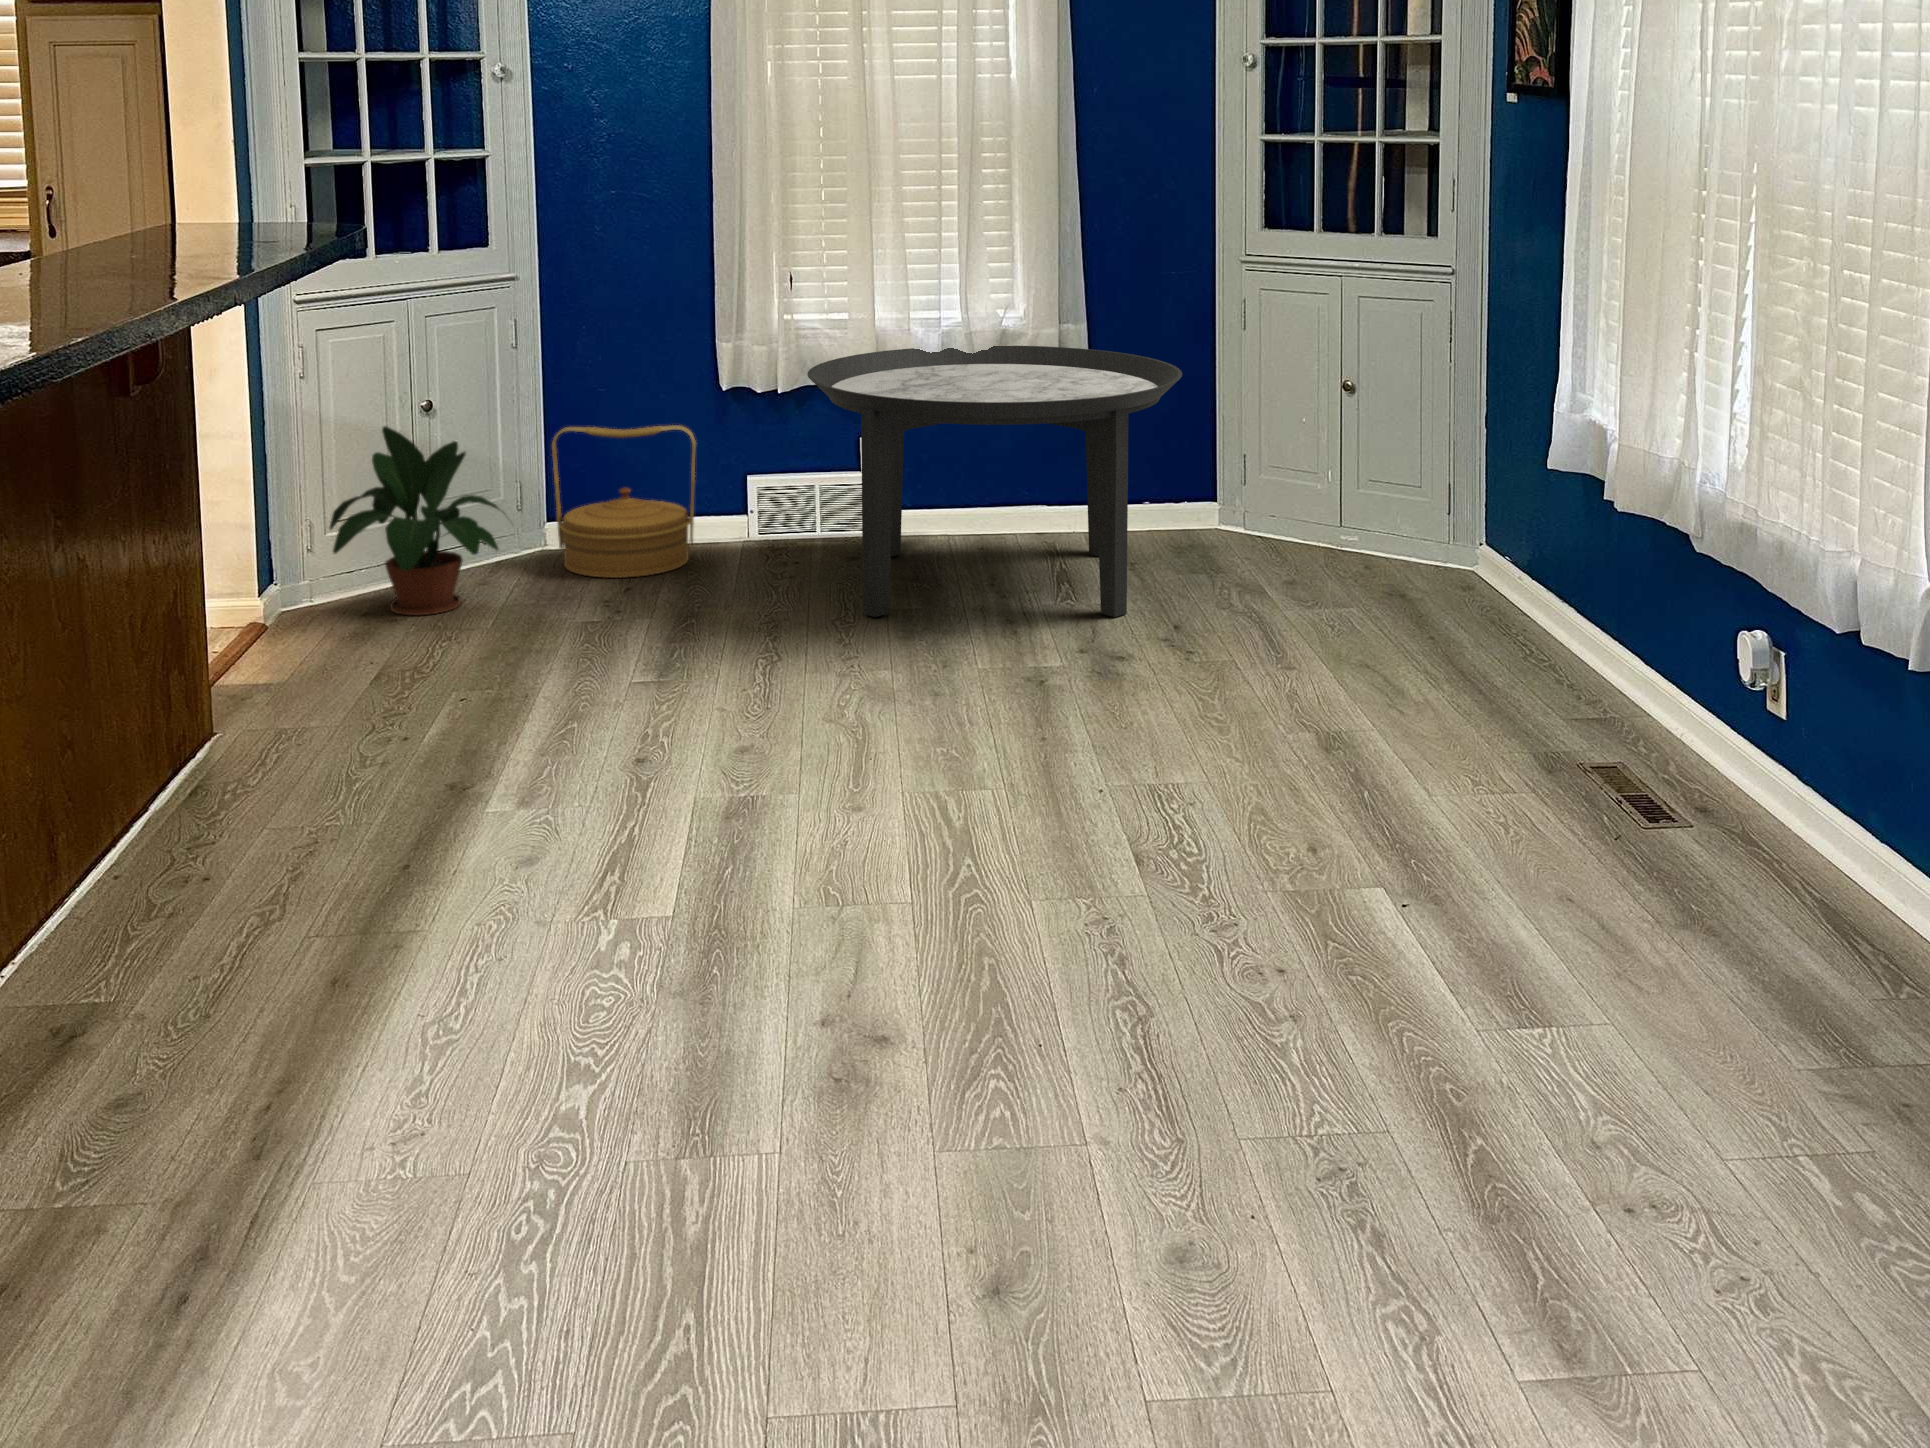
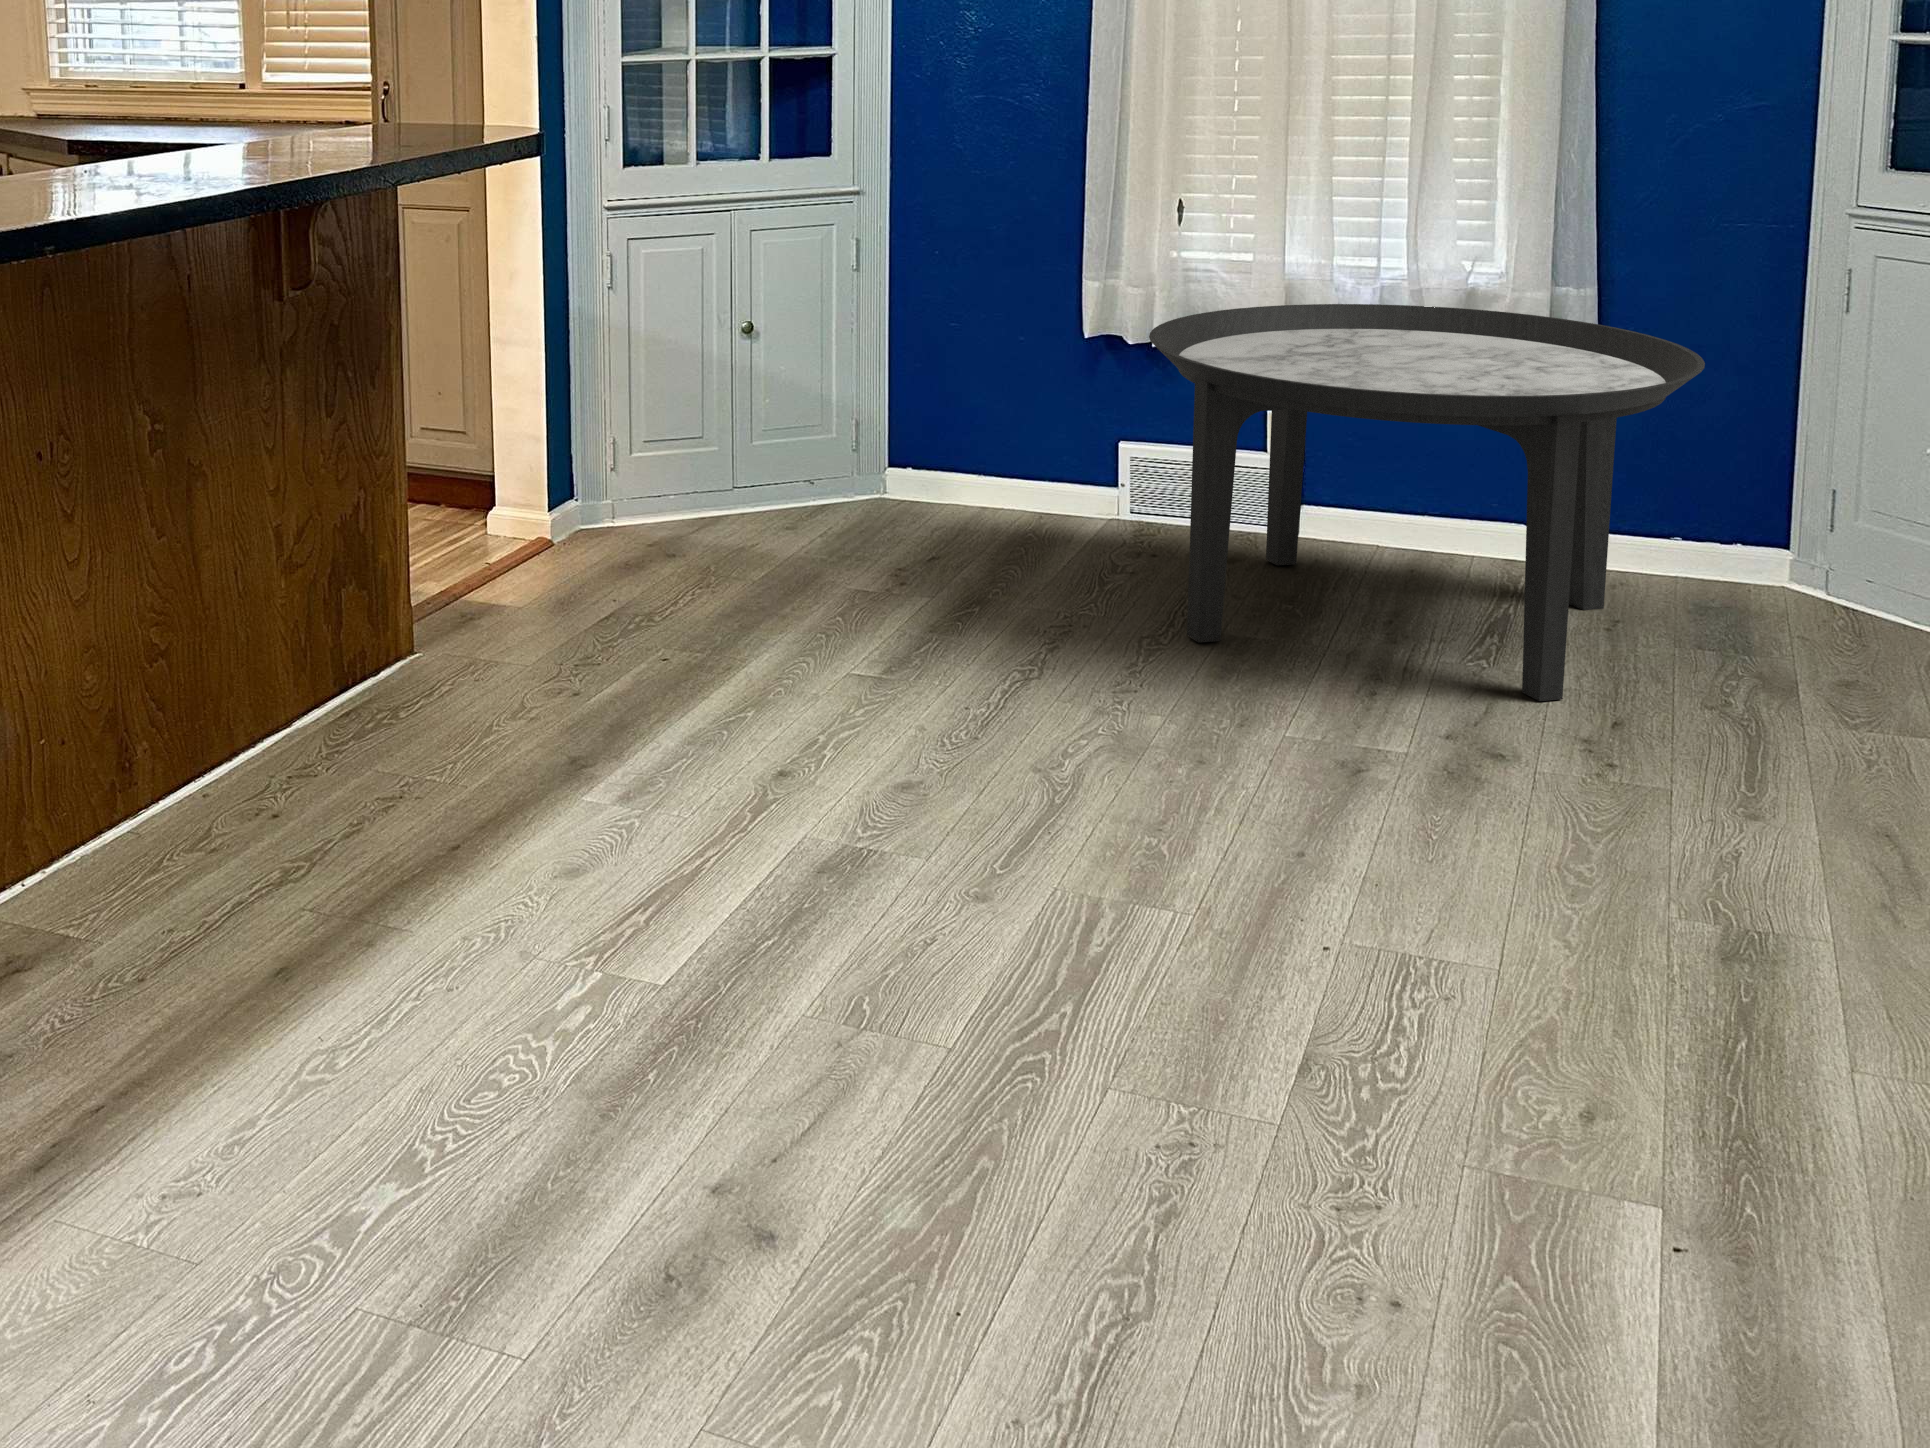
woven basket: present [552,425,696,578] -> none [882,364,1045,545]
potted plant: present [330,426,509,615] -> none [615,348,817,555]

